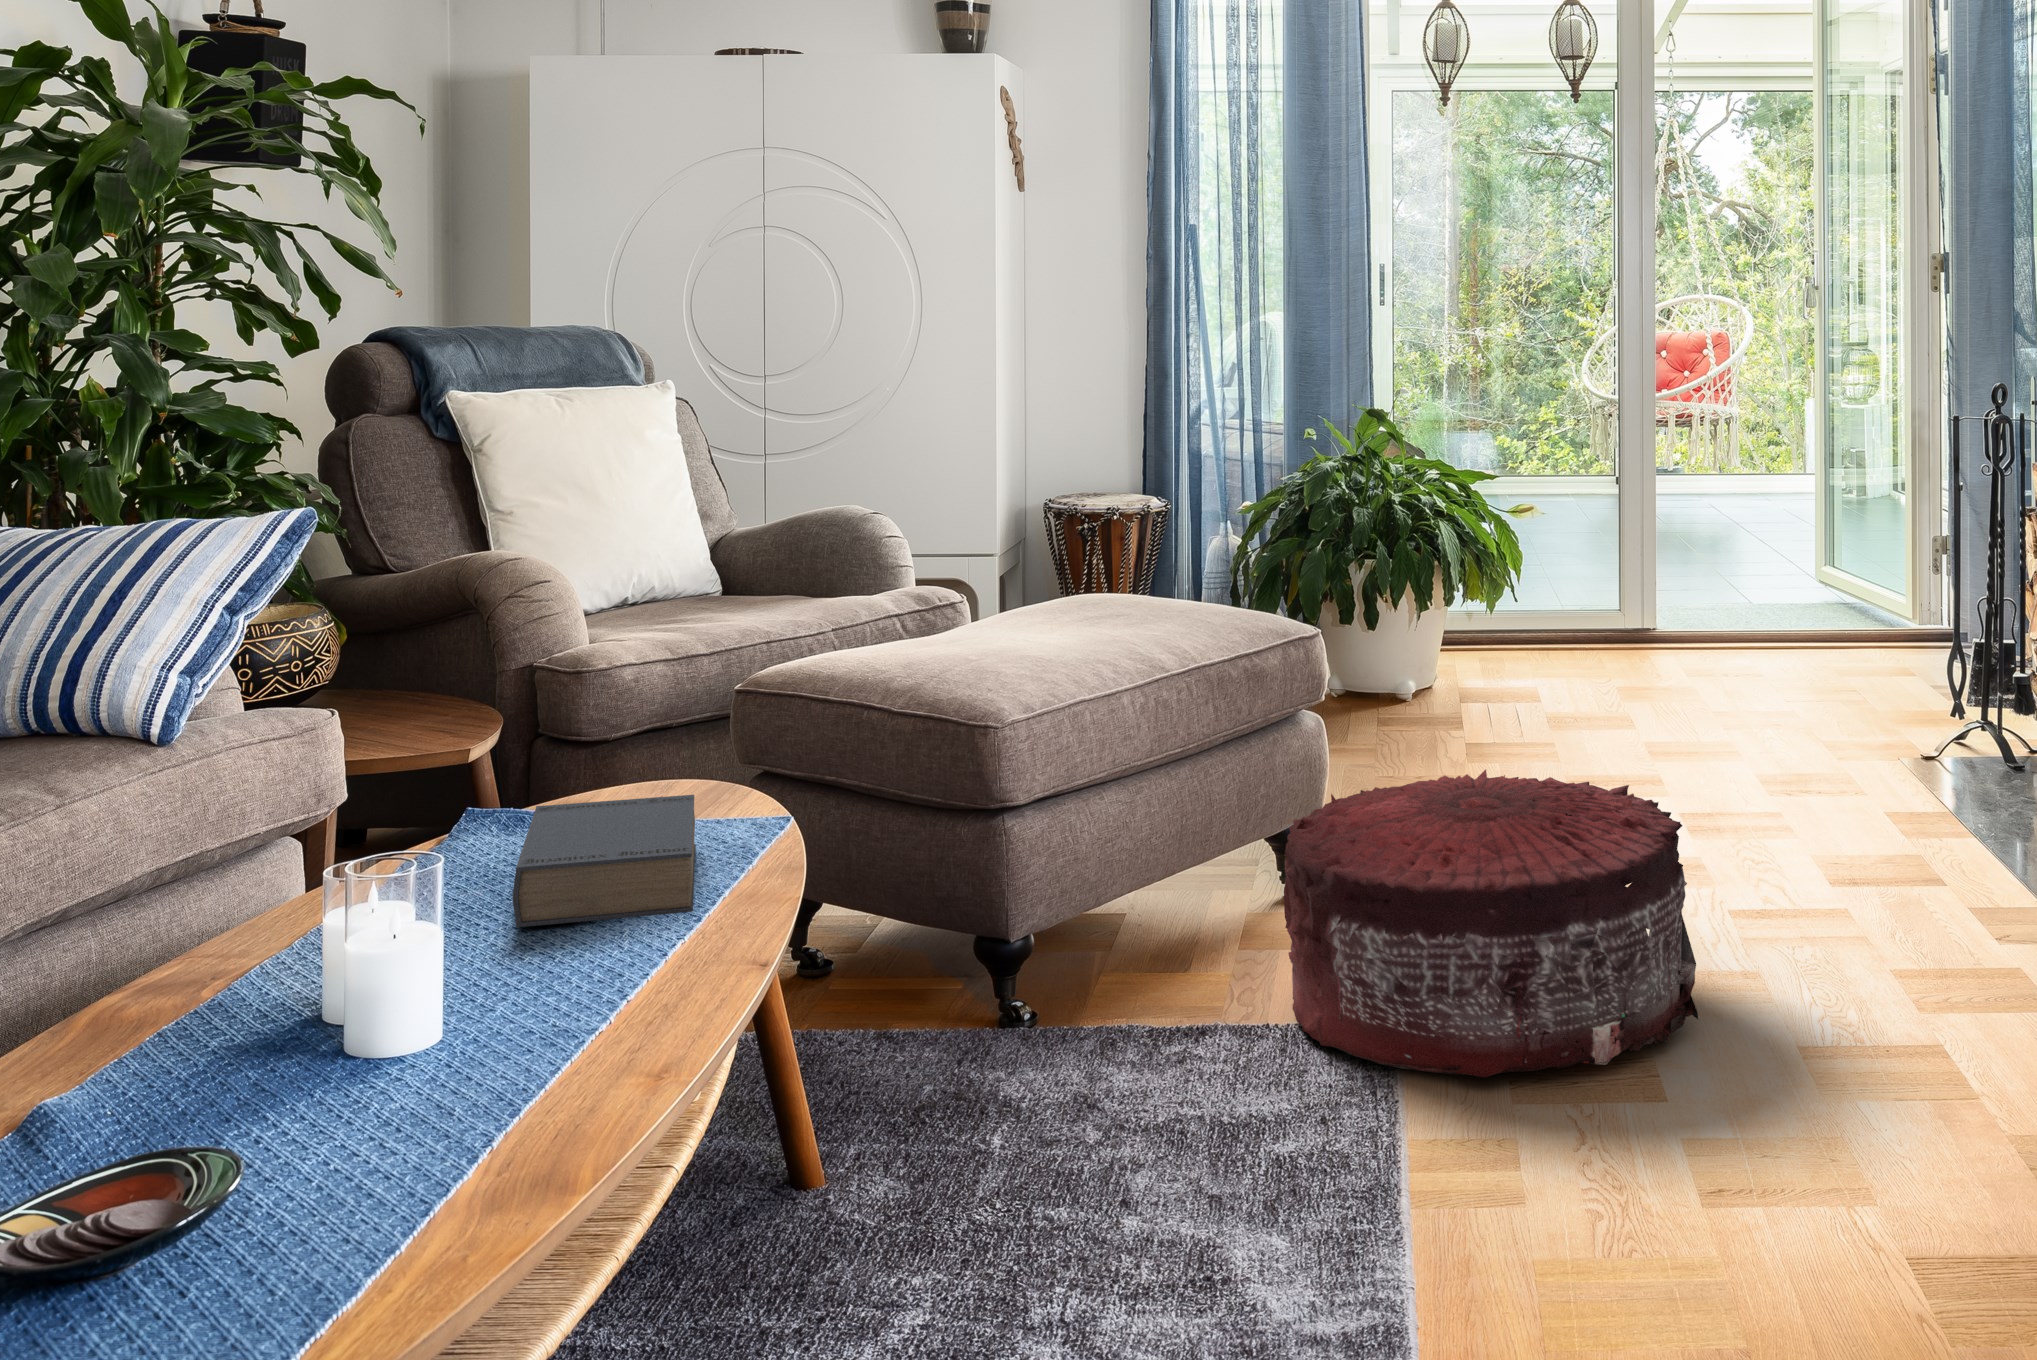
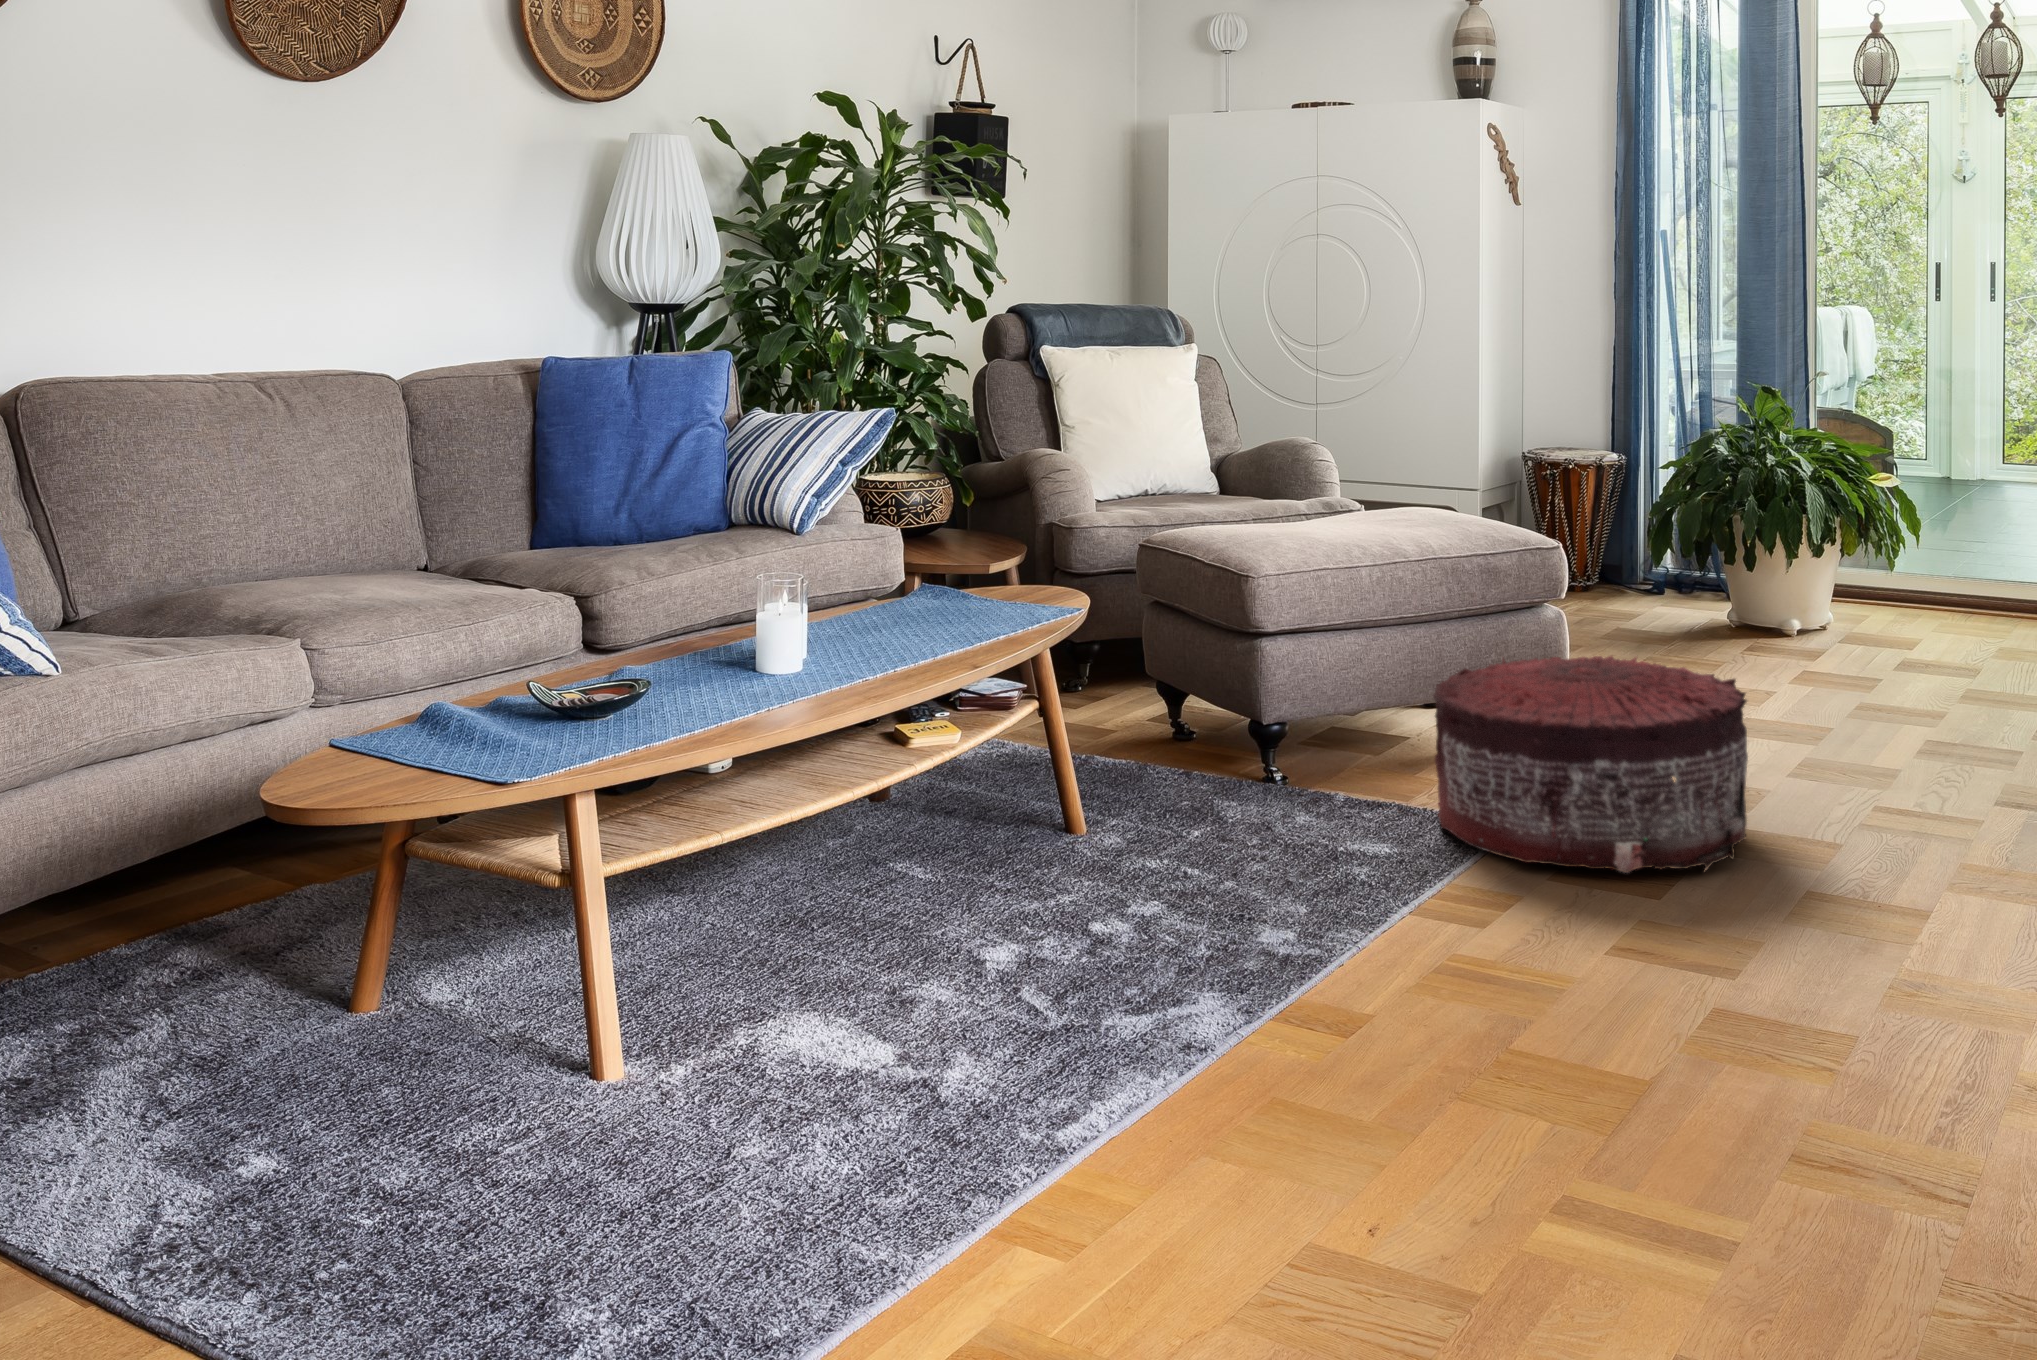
book: present [513,795,696,927] -> none [858,577,996,640]

